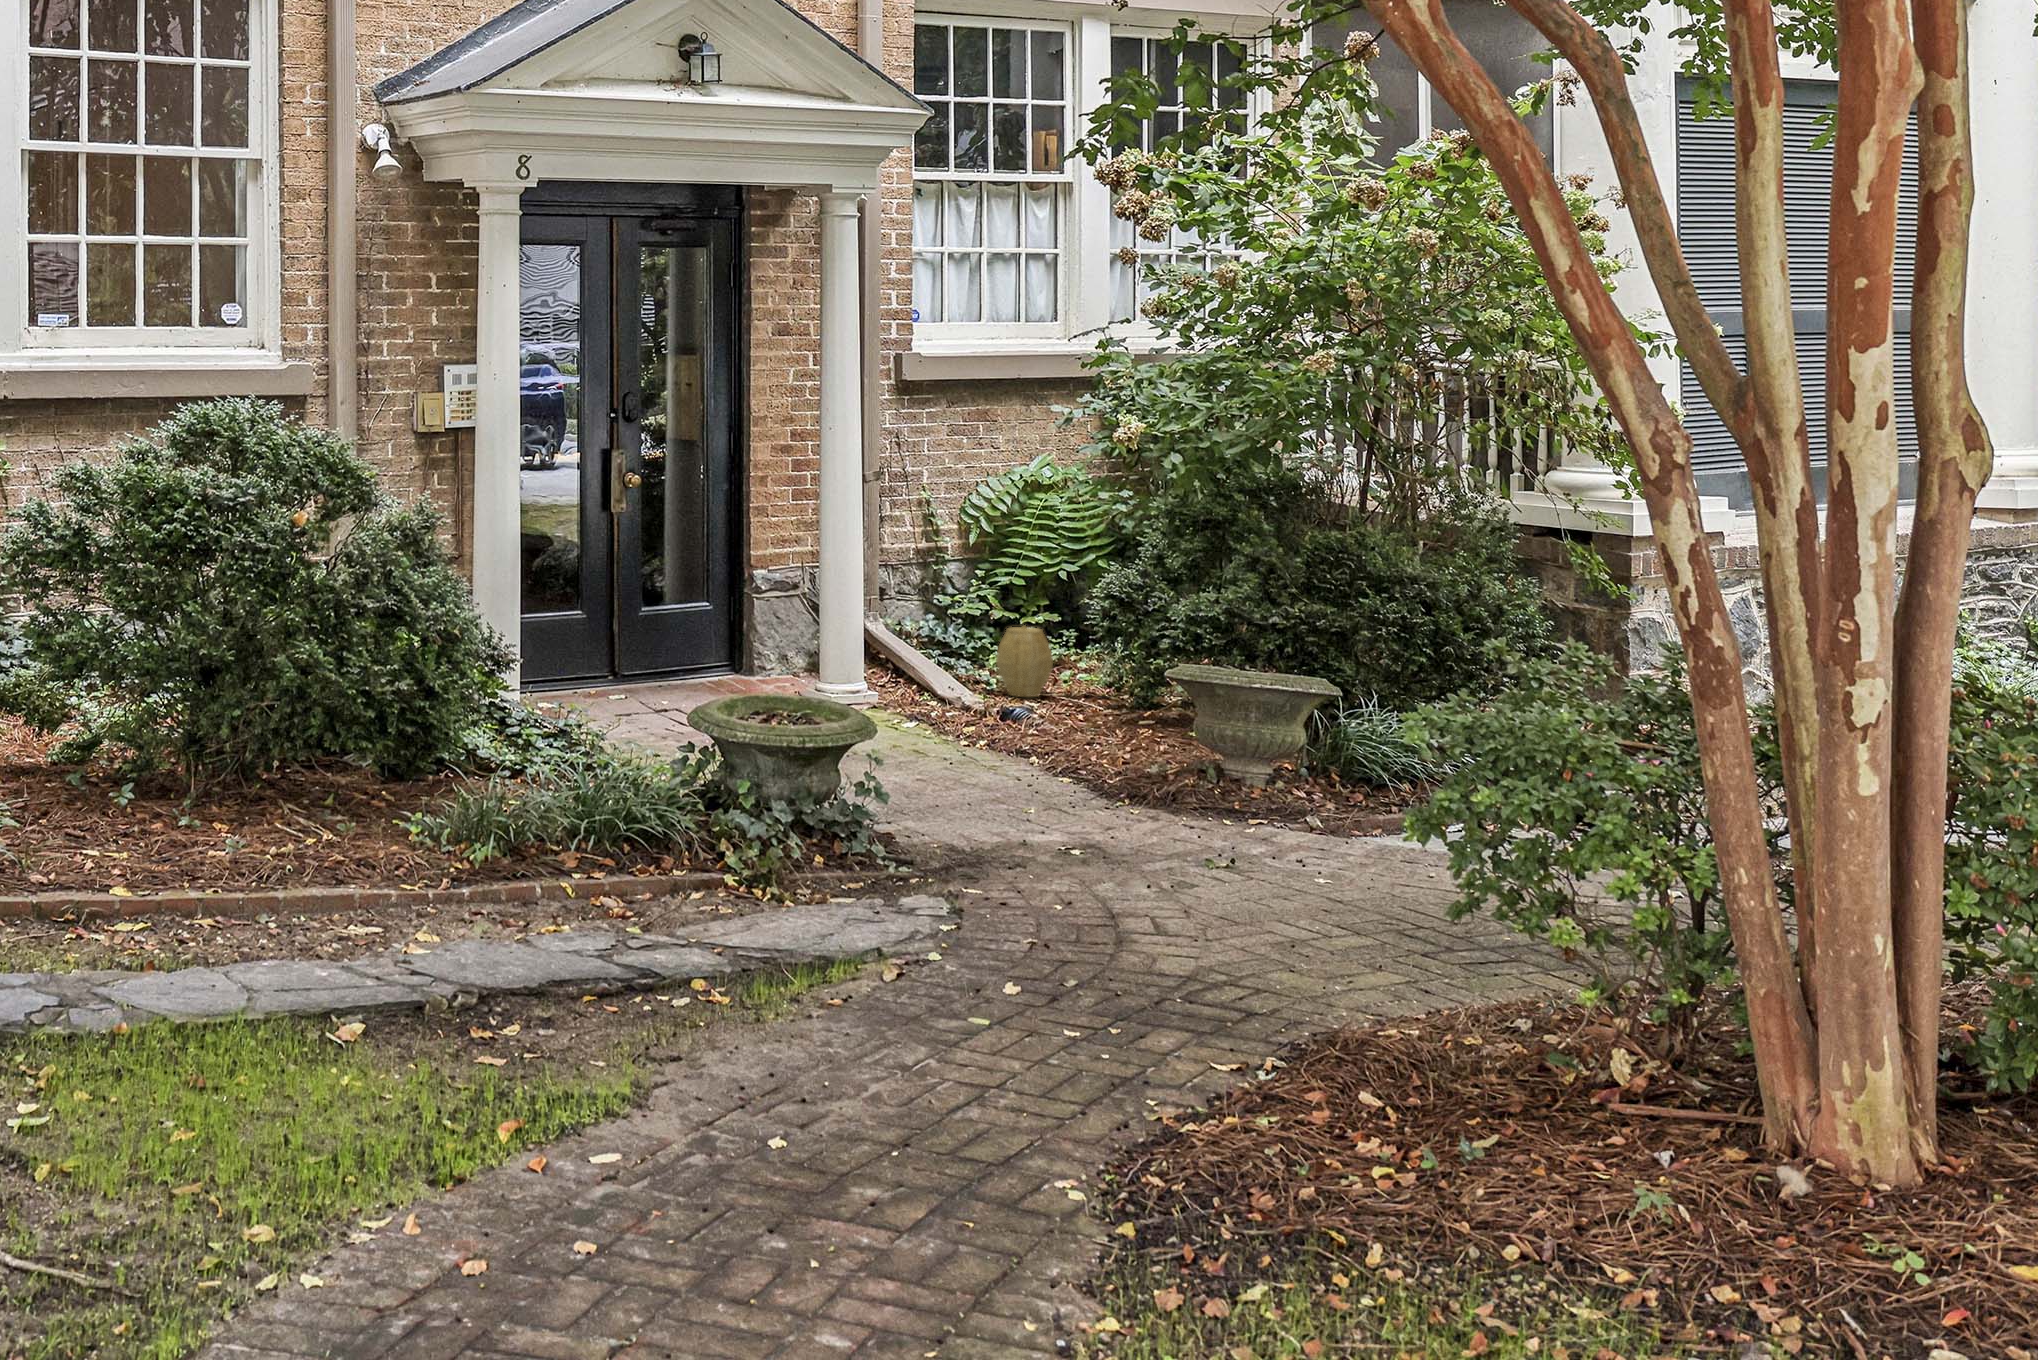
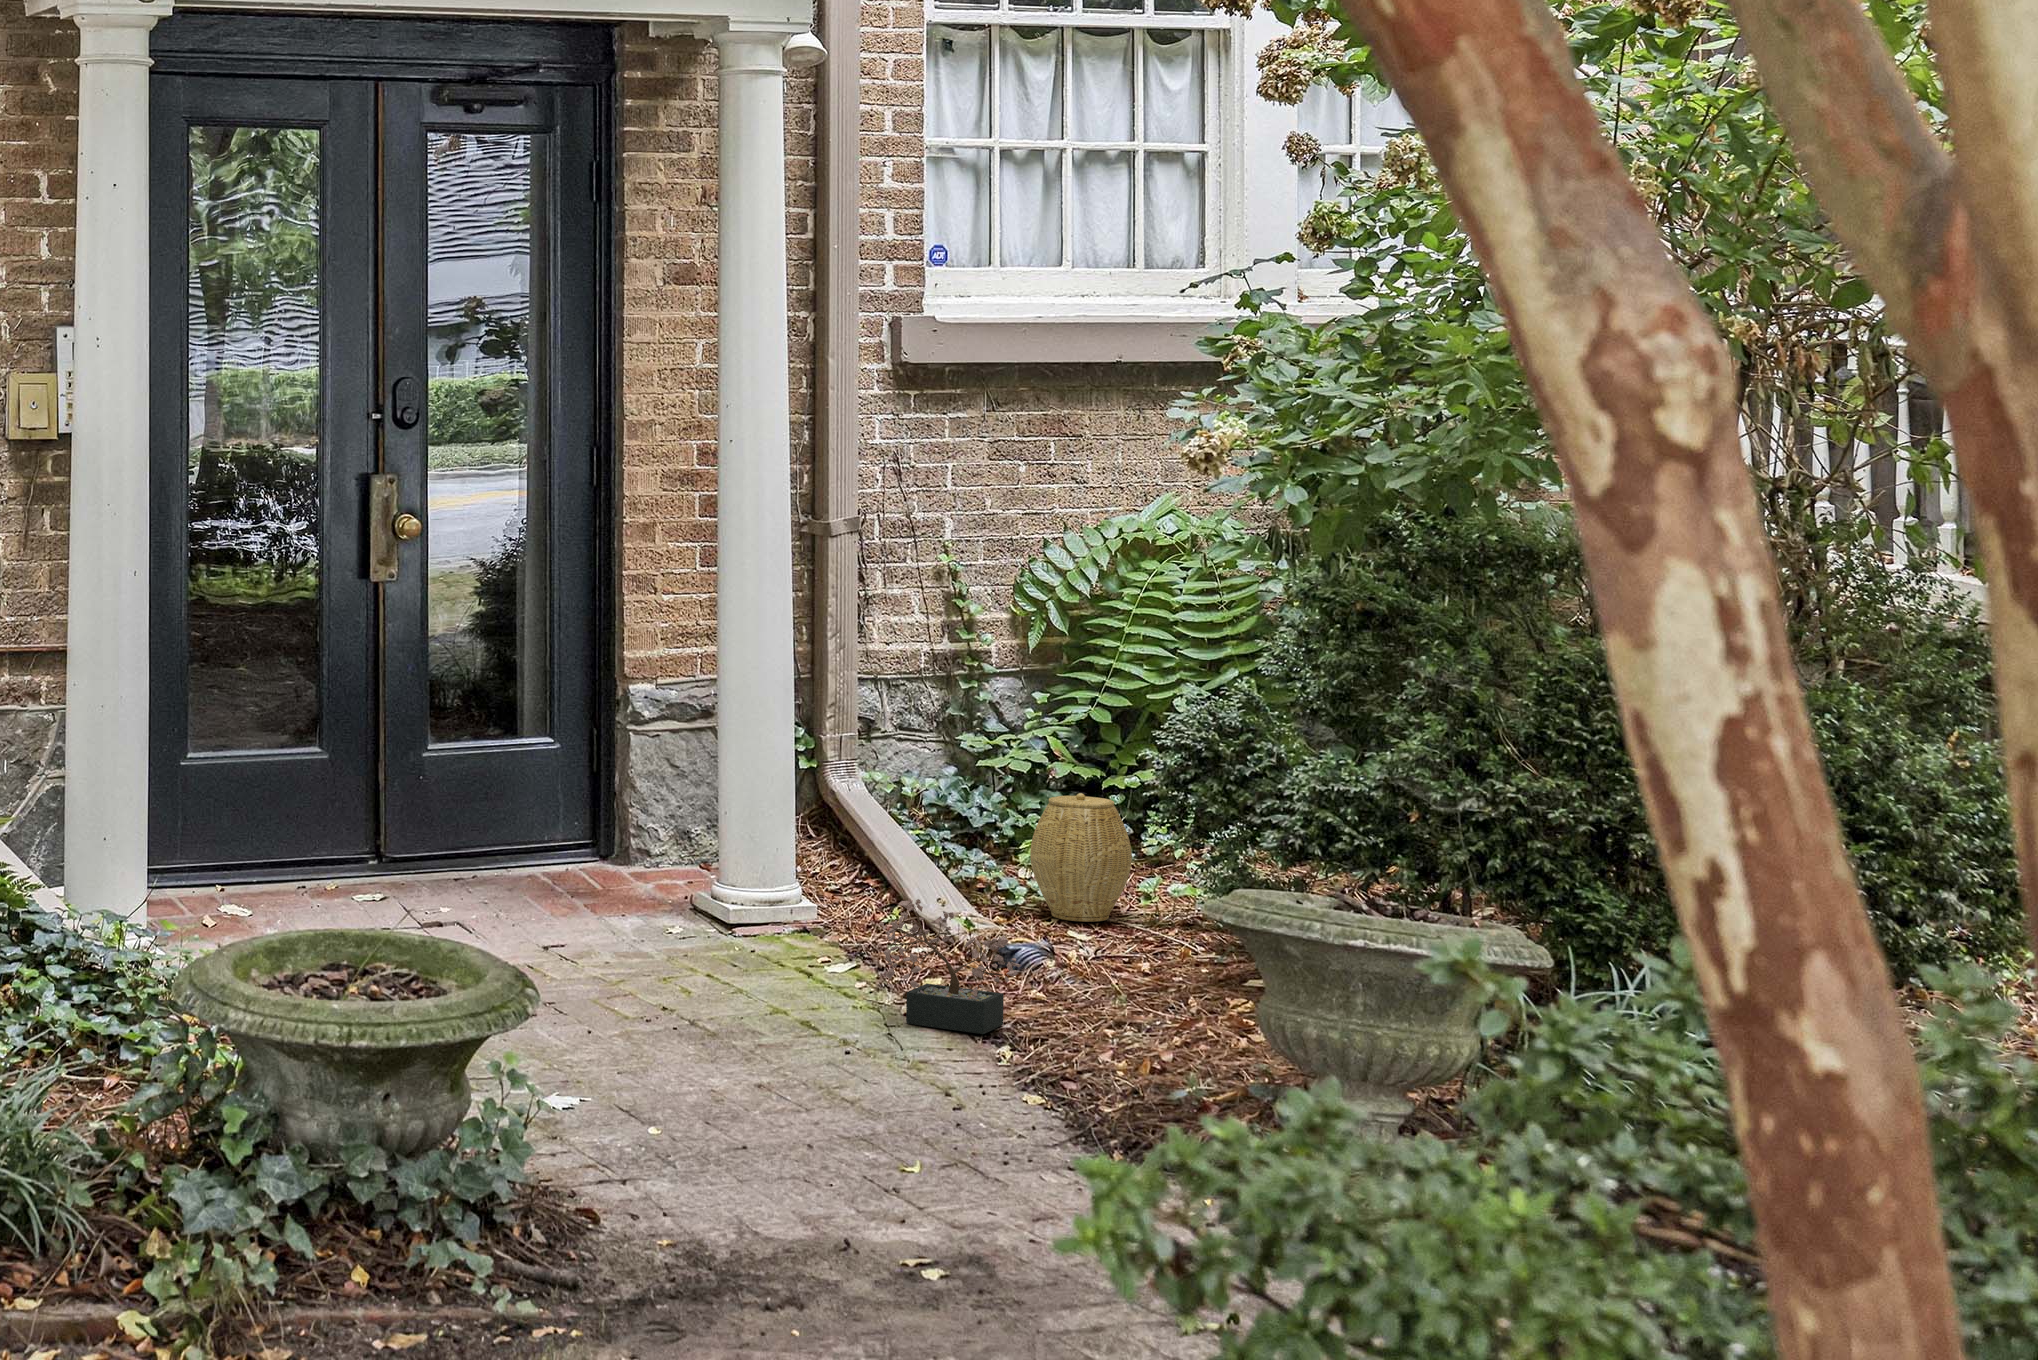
decorative plant: none [946,681,1022,753] -> present [880,898,1021,1034]

